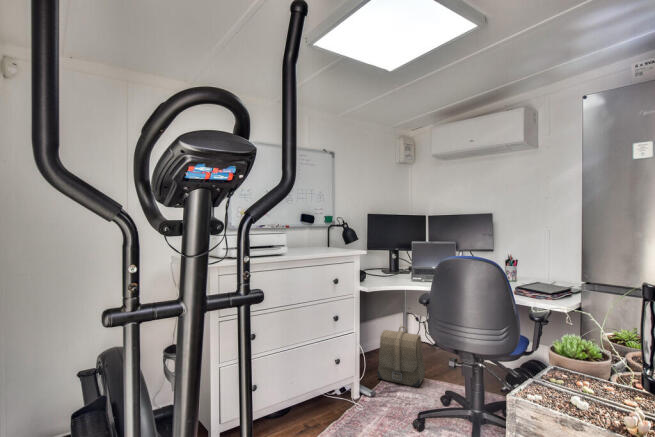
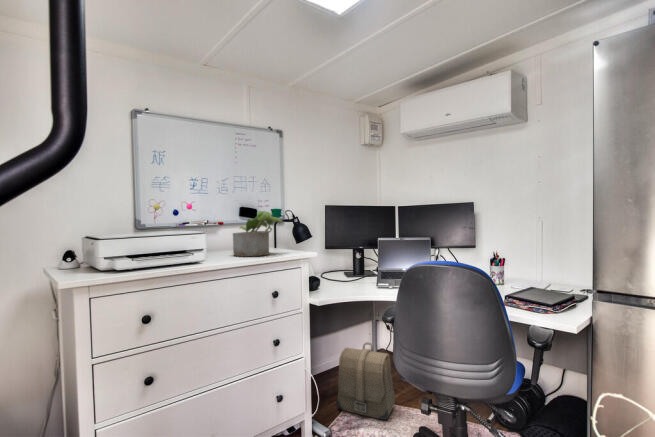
potted plant: none [302,217,339,252] -> present [233,211,282,257]

